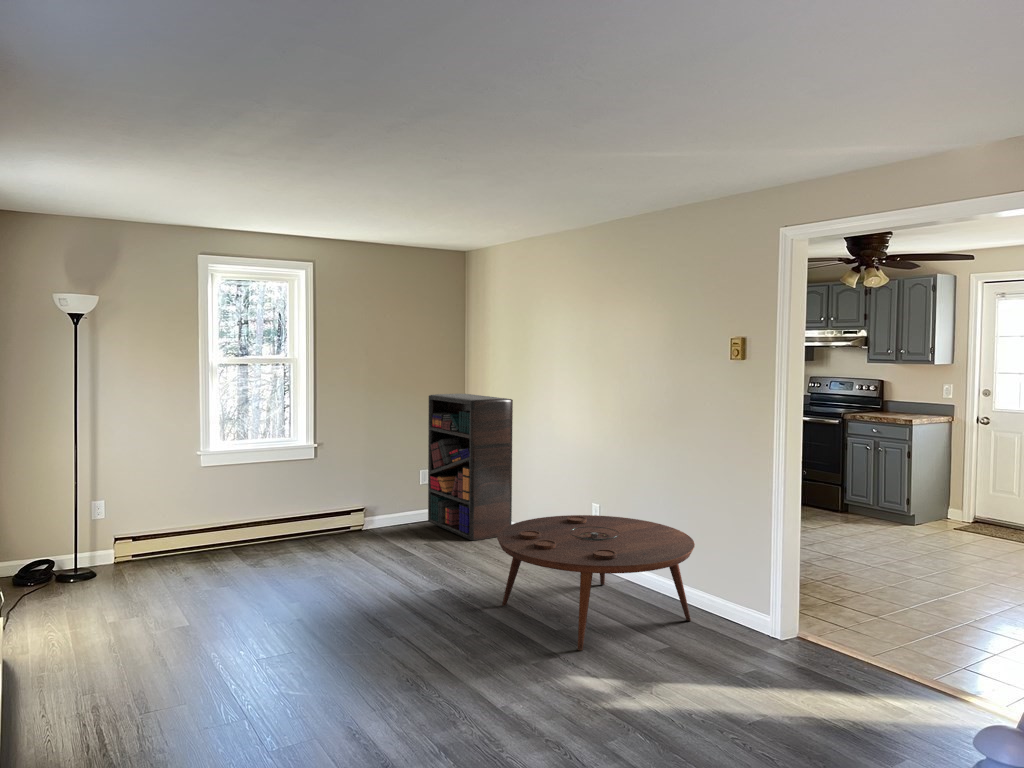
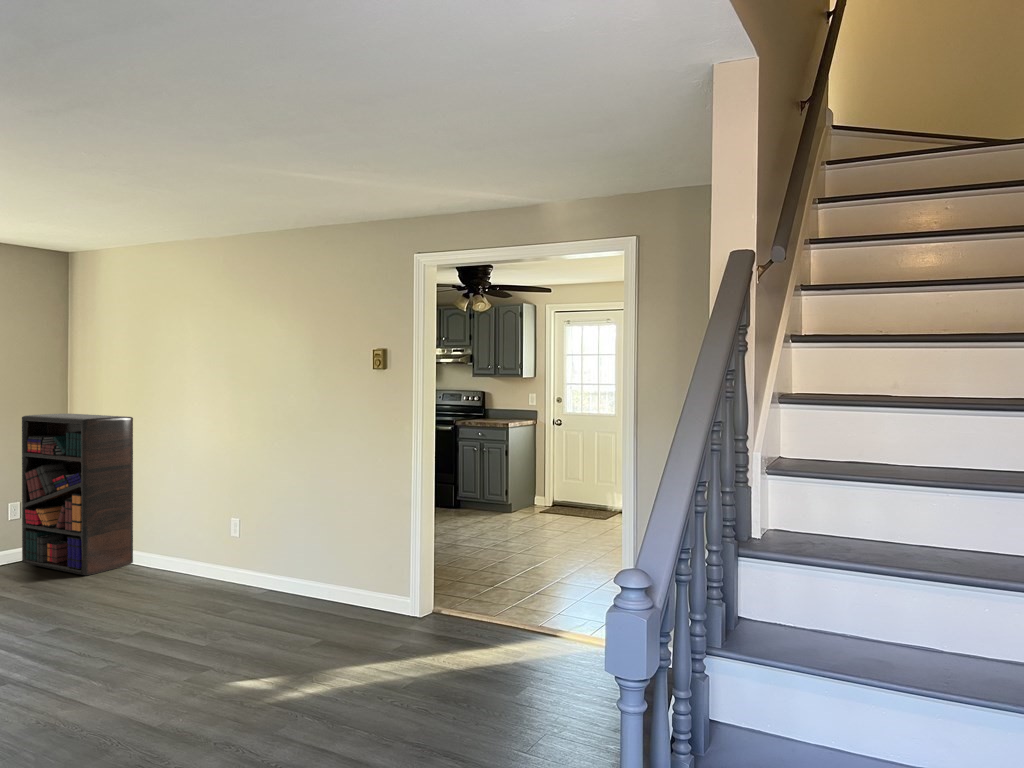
coffee table: present [497,515,695,650] -> none [133,528,341,660]

